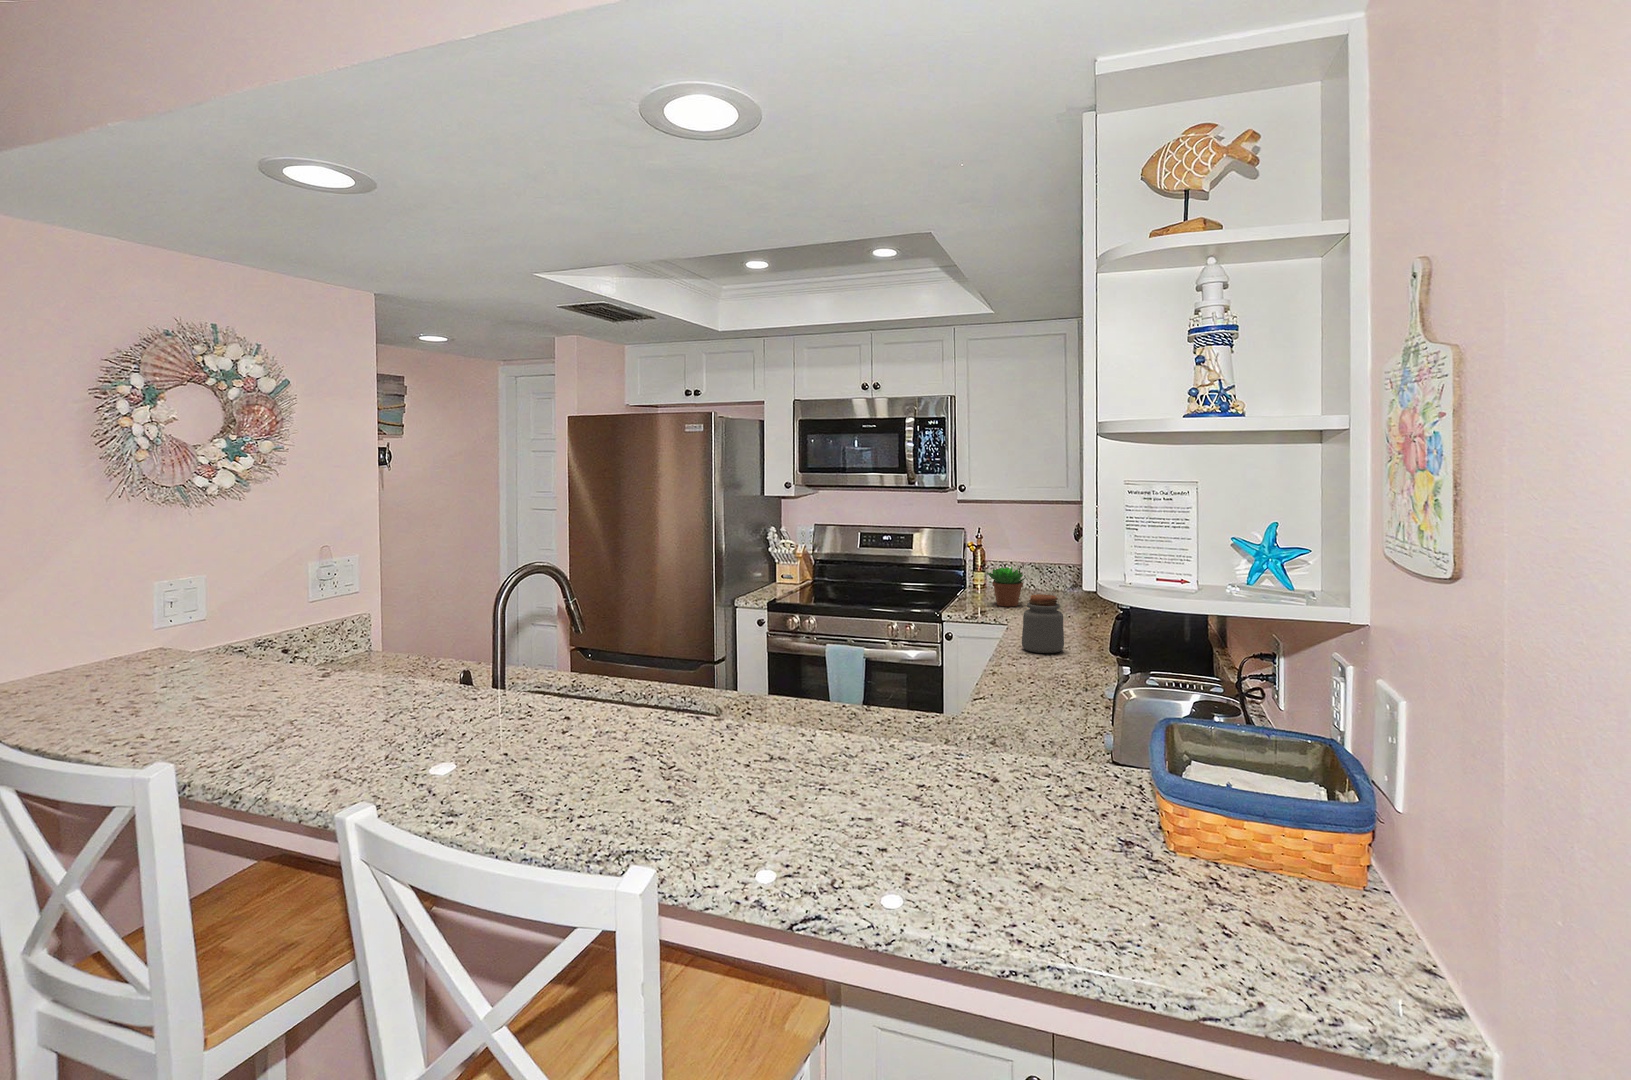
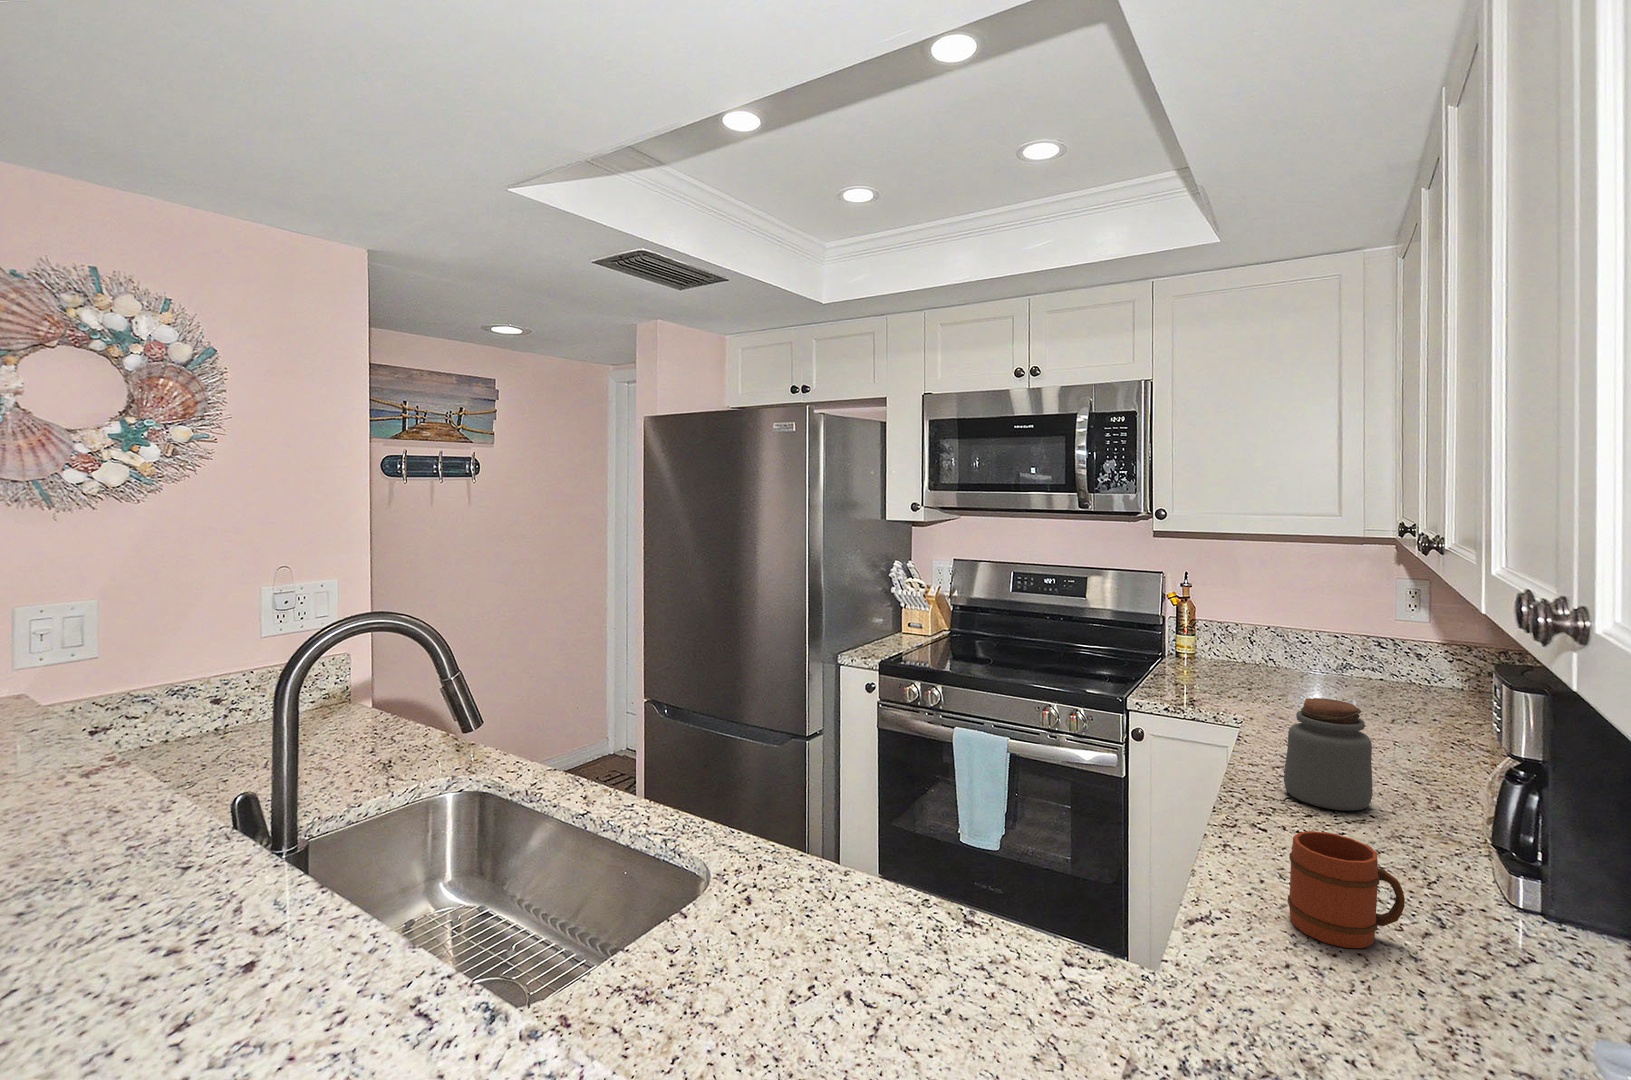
succulent plant: present [987,567,1026,607] -> none [1199,631,1266,693]
mug: none [1008,647,1055,694] -> present [1288,831,1405,948]

